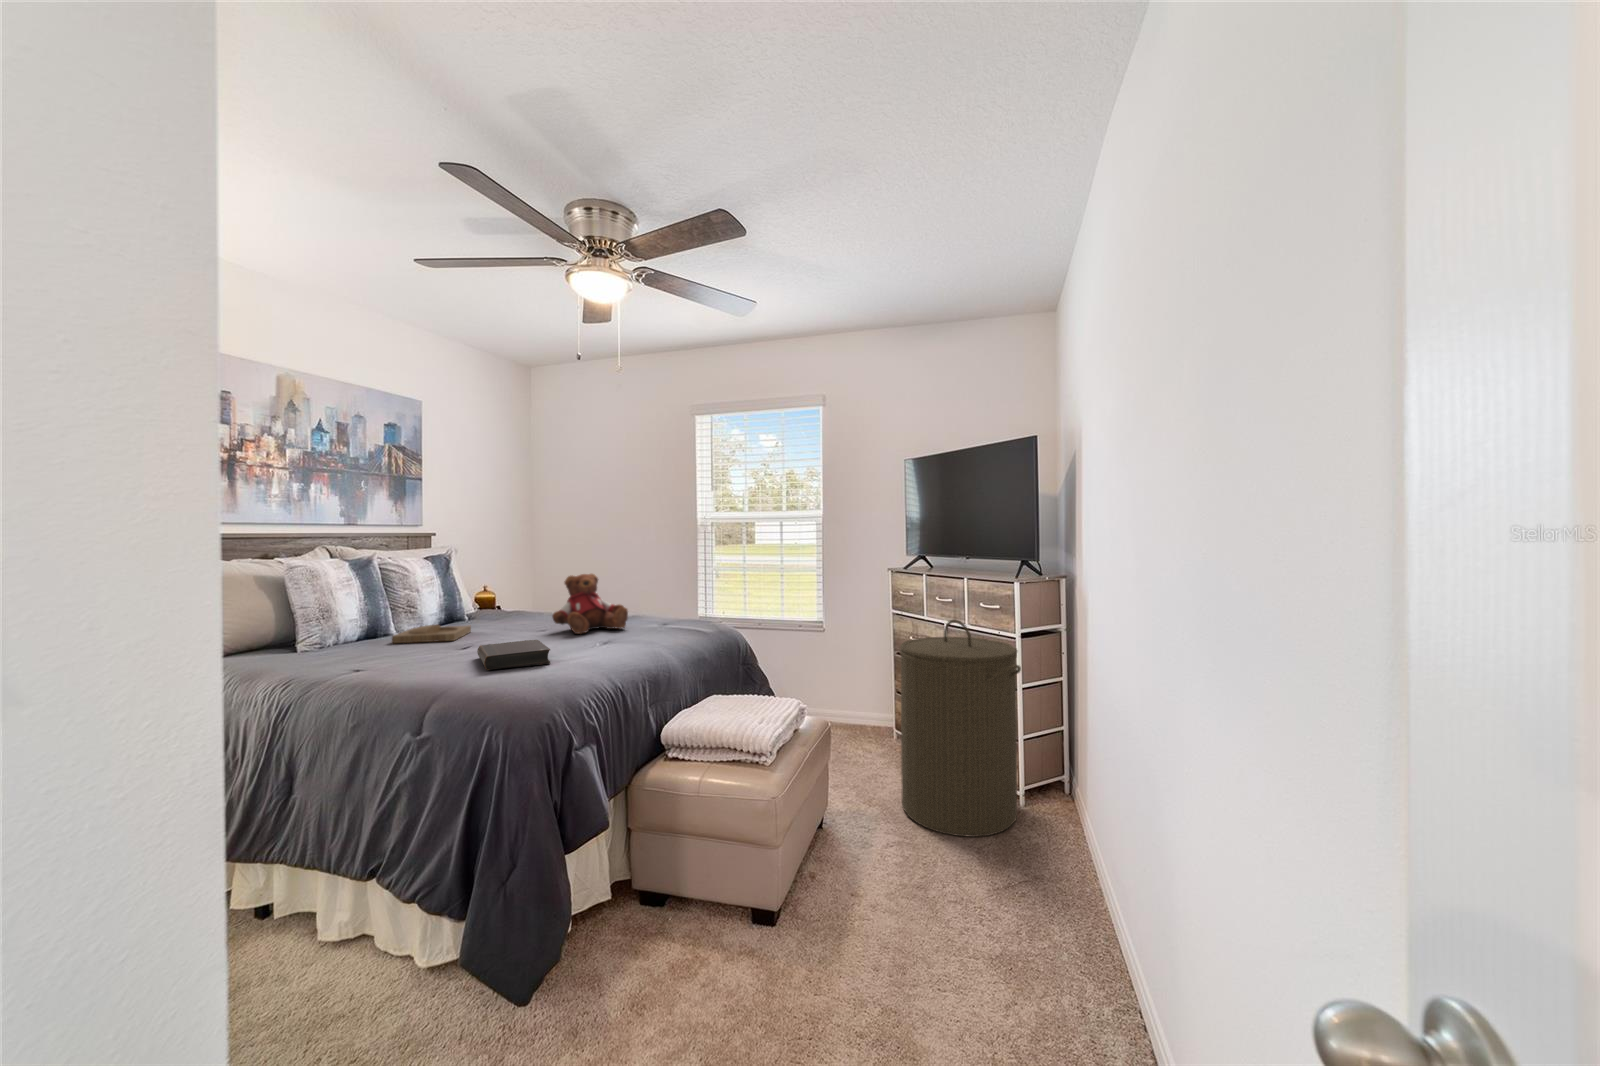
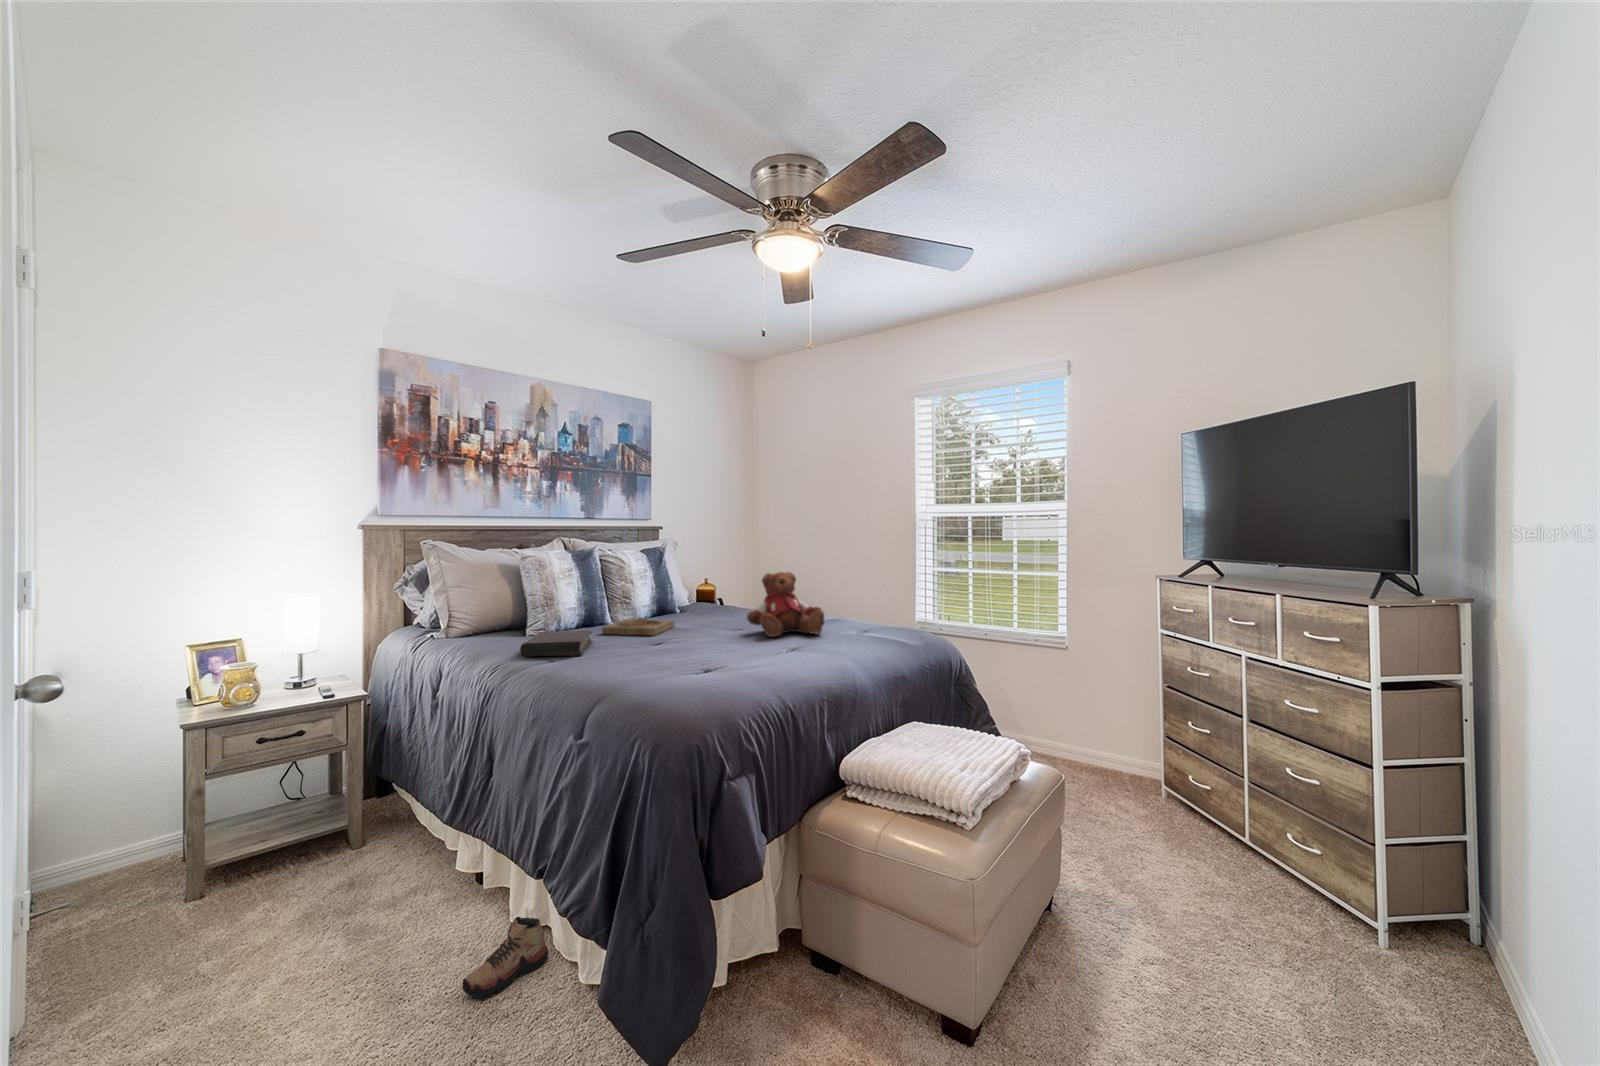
laundry hamper: present [900,619,1021,837] -> none [1169,655,1381,983]
book: present [477,640,551,670] -> present [520,631,593,657]
shoe: none [278,925,371,1013] -> present [463,917,548,1000]

